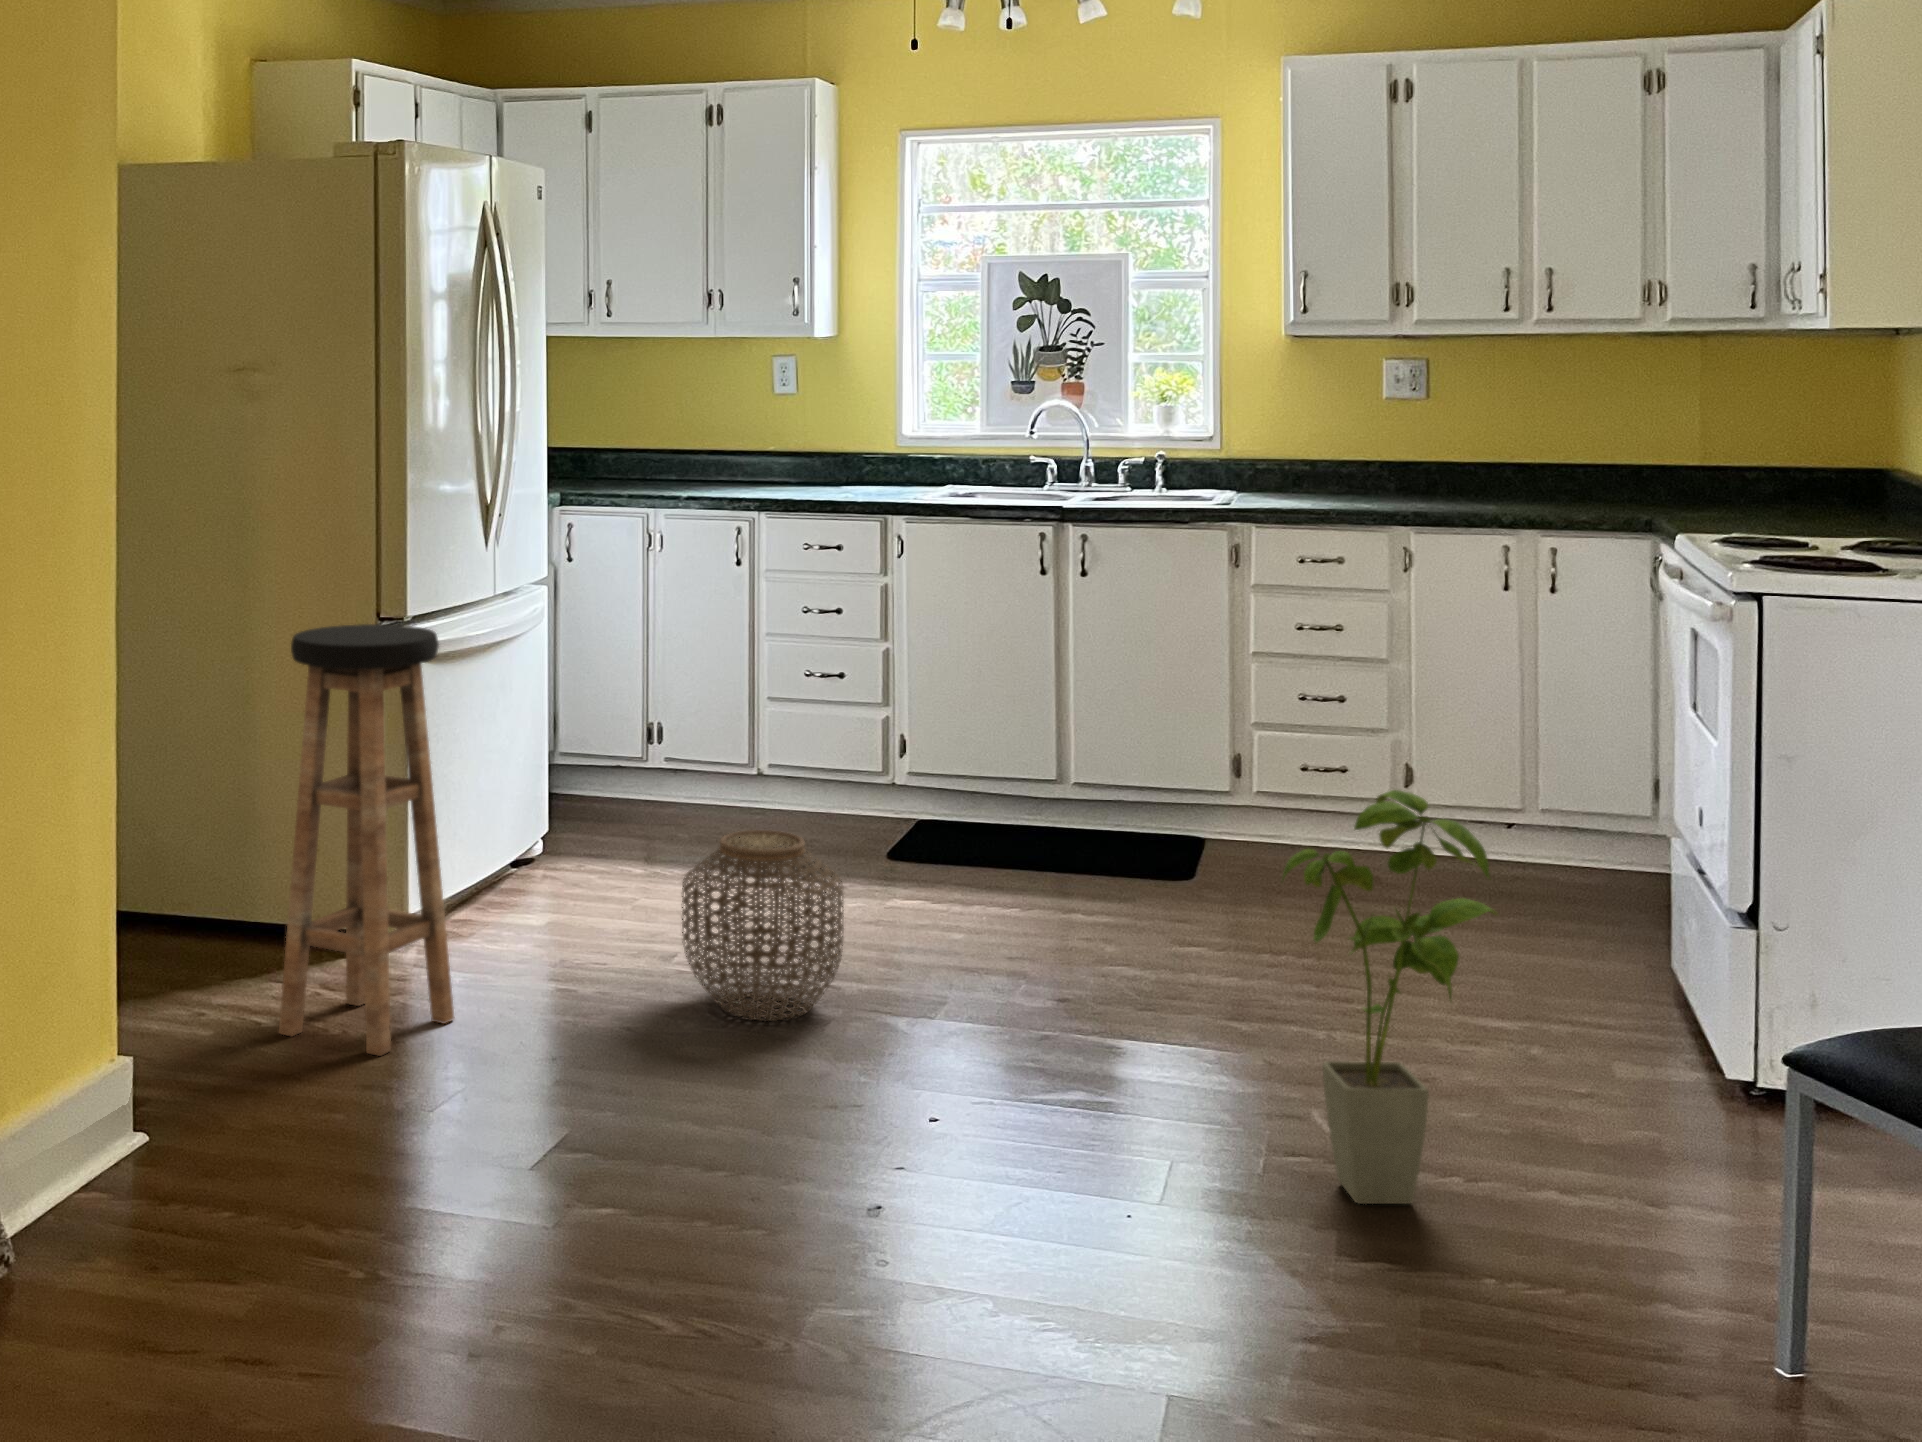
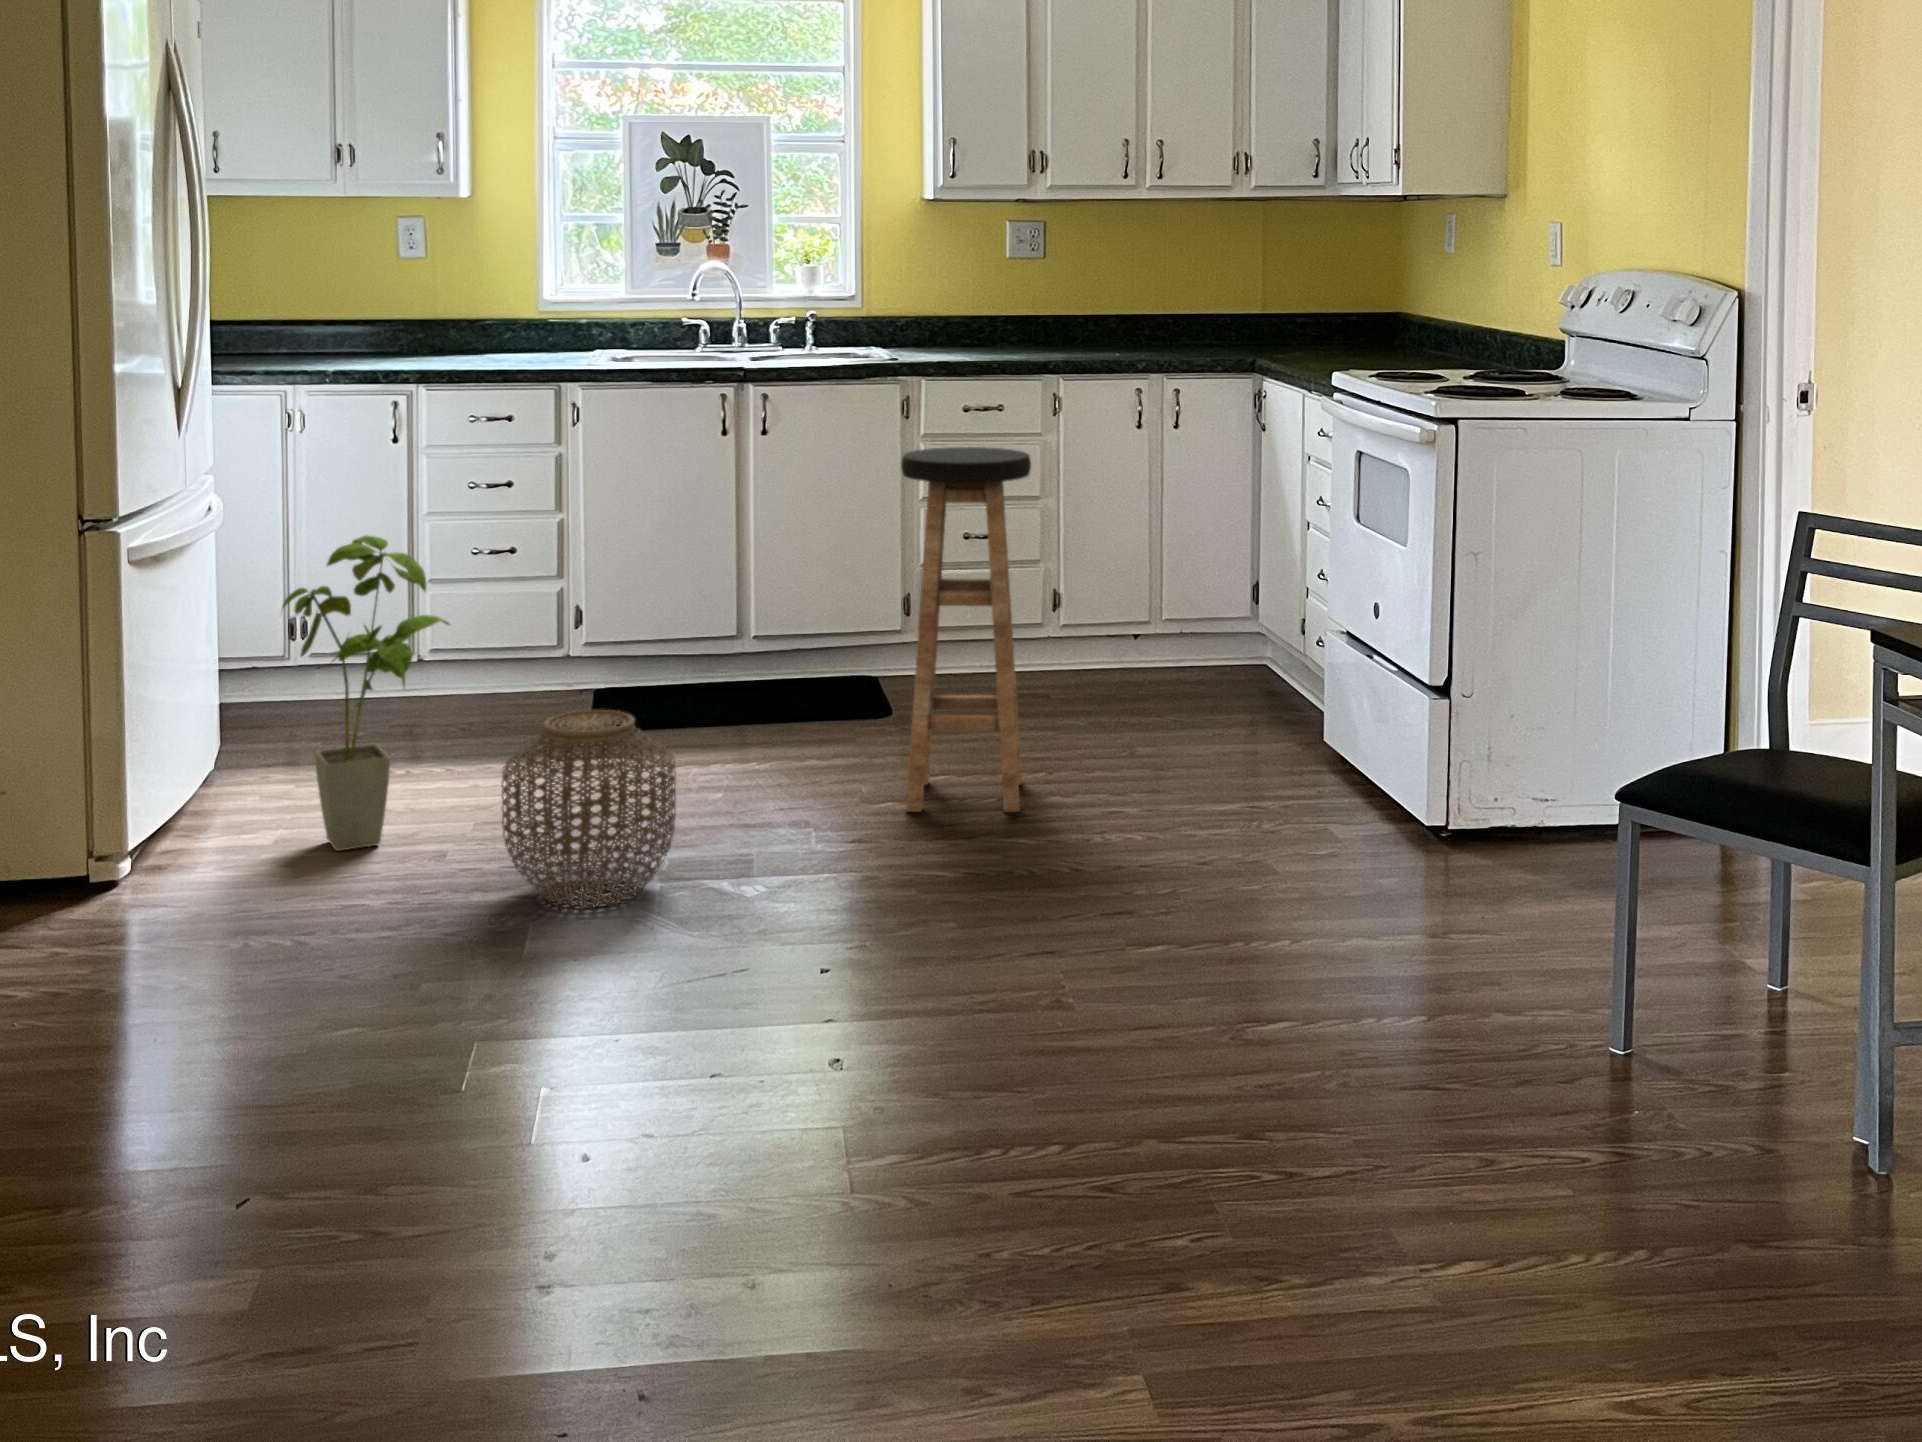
bar stool: present [279,624,455,1056] -> present [901,447,1031,812]
house plant: present [1283,790,1497,1204] -> present [283,535,449,851]

